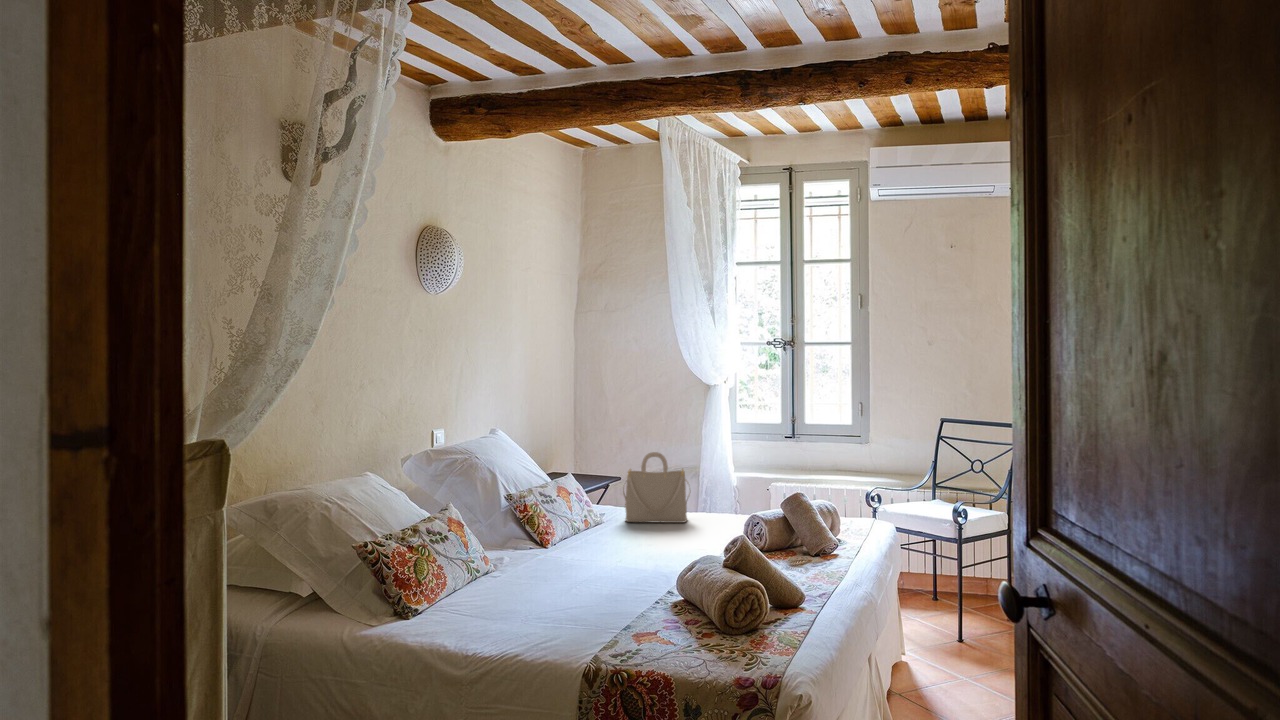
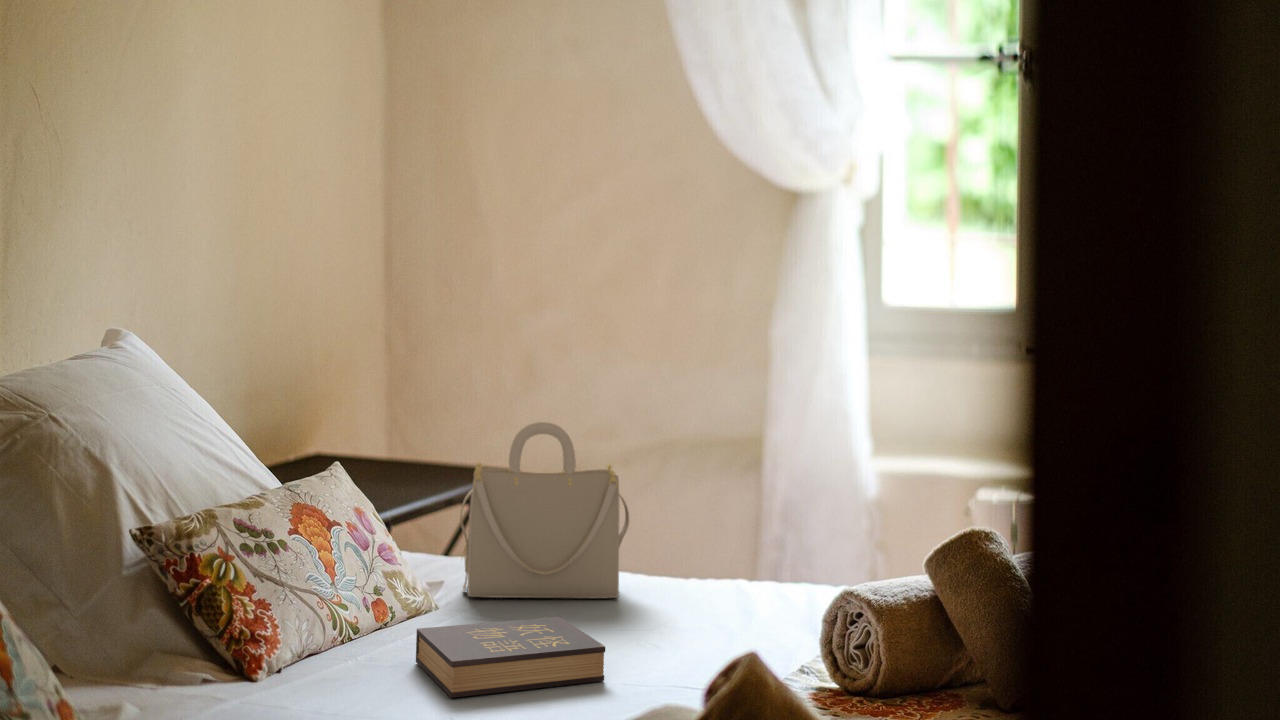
hardback book: none [602,526,667,551] -> present [416,617,605,698]

